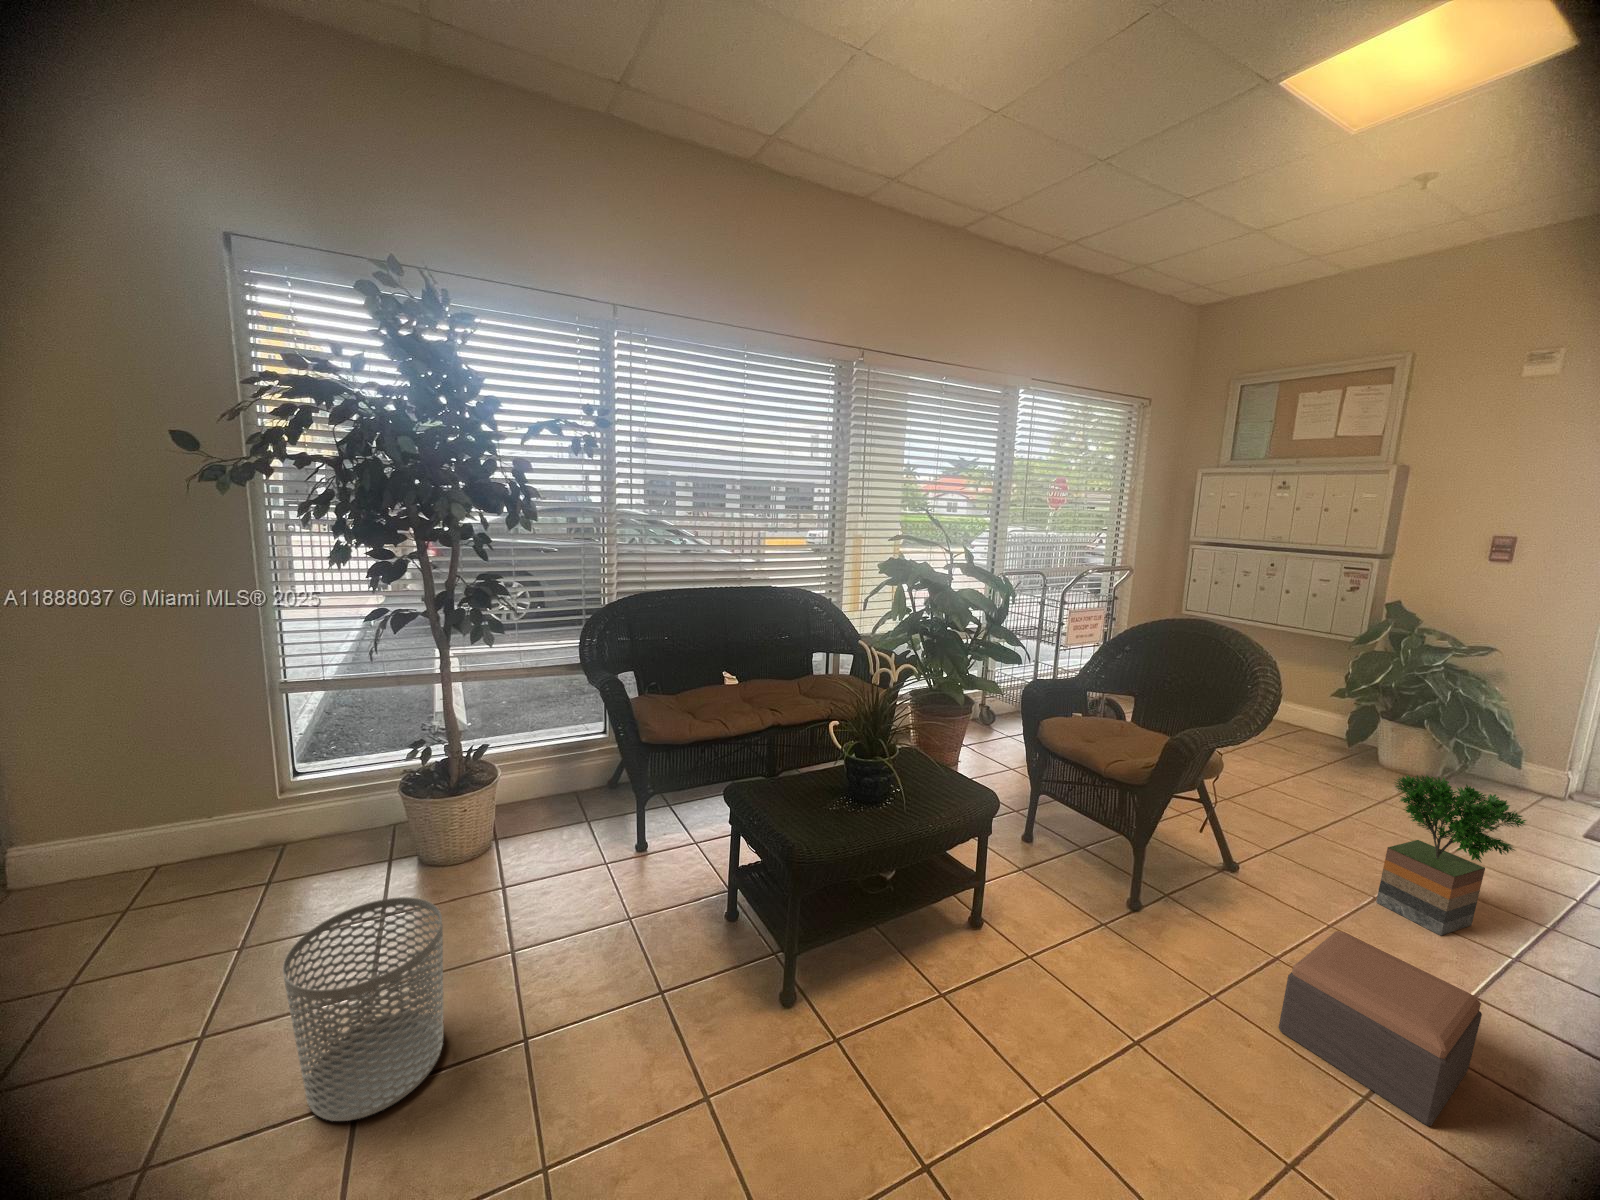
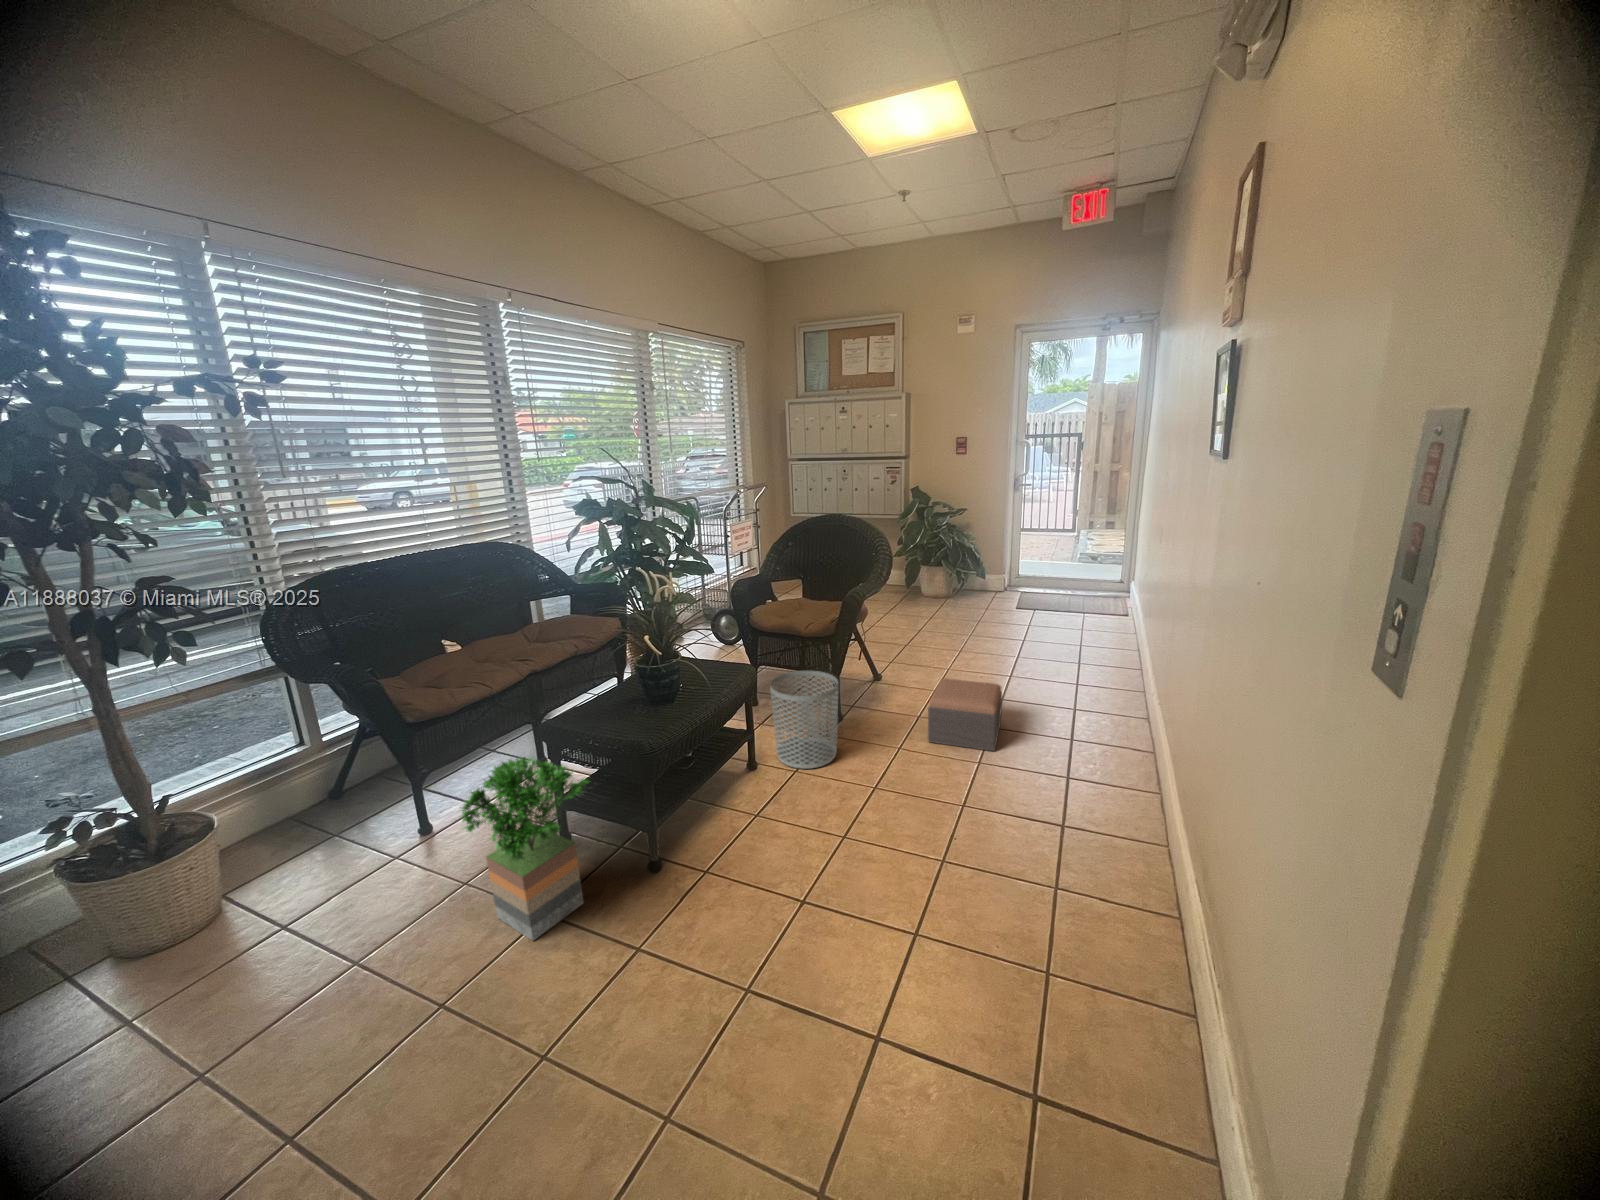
potted tree: present [1376,775,1526,936] -> present [461,757,589,941]
waste bin: present [283,897,444,1121] -> present [770,671,838,769]

